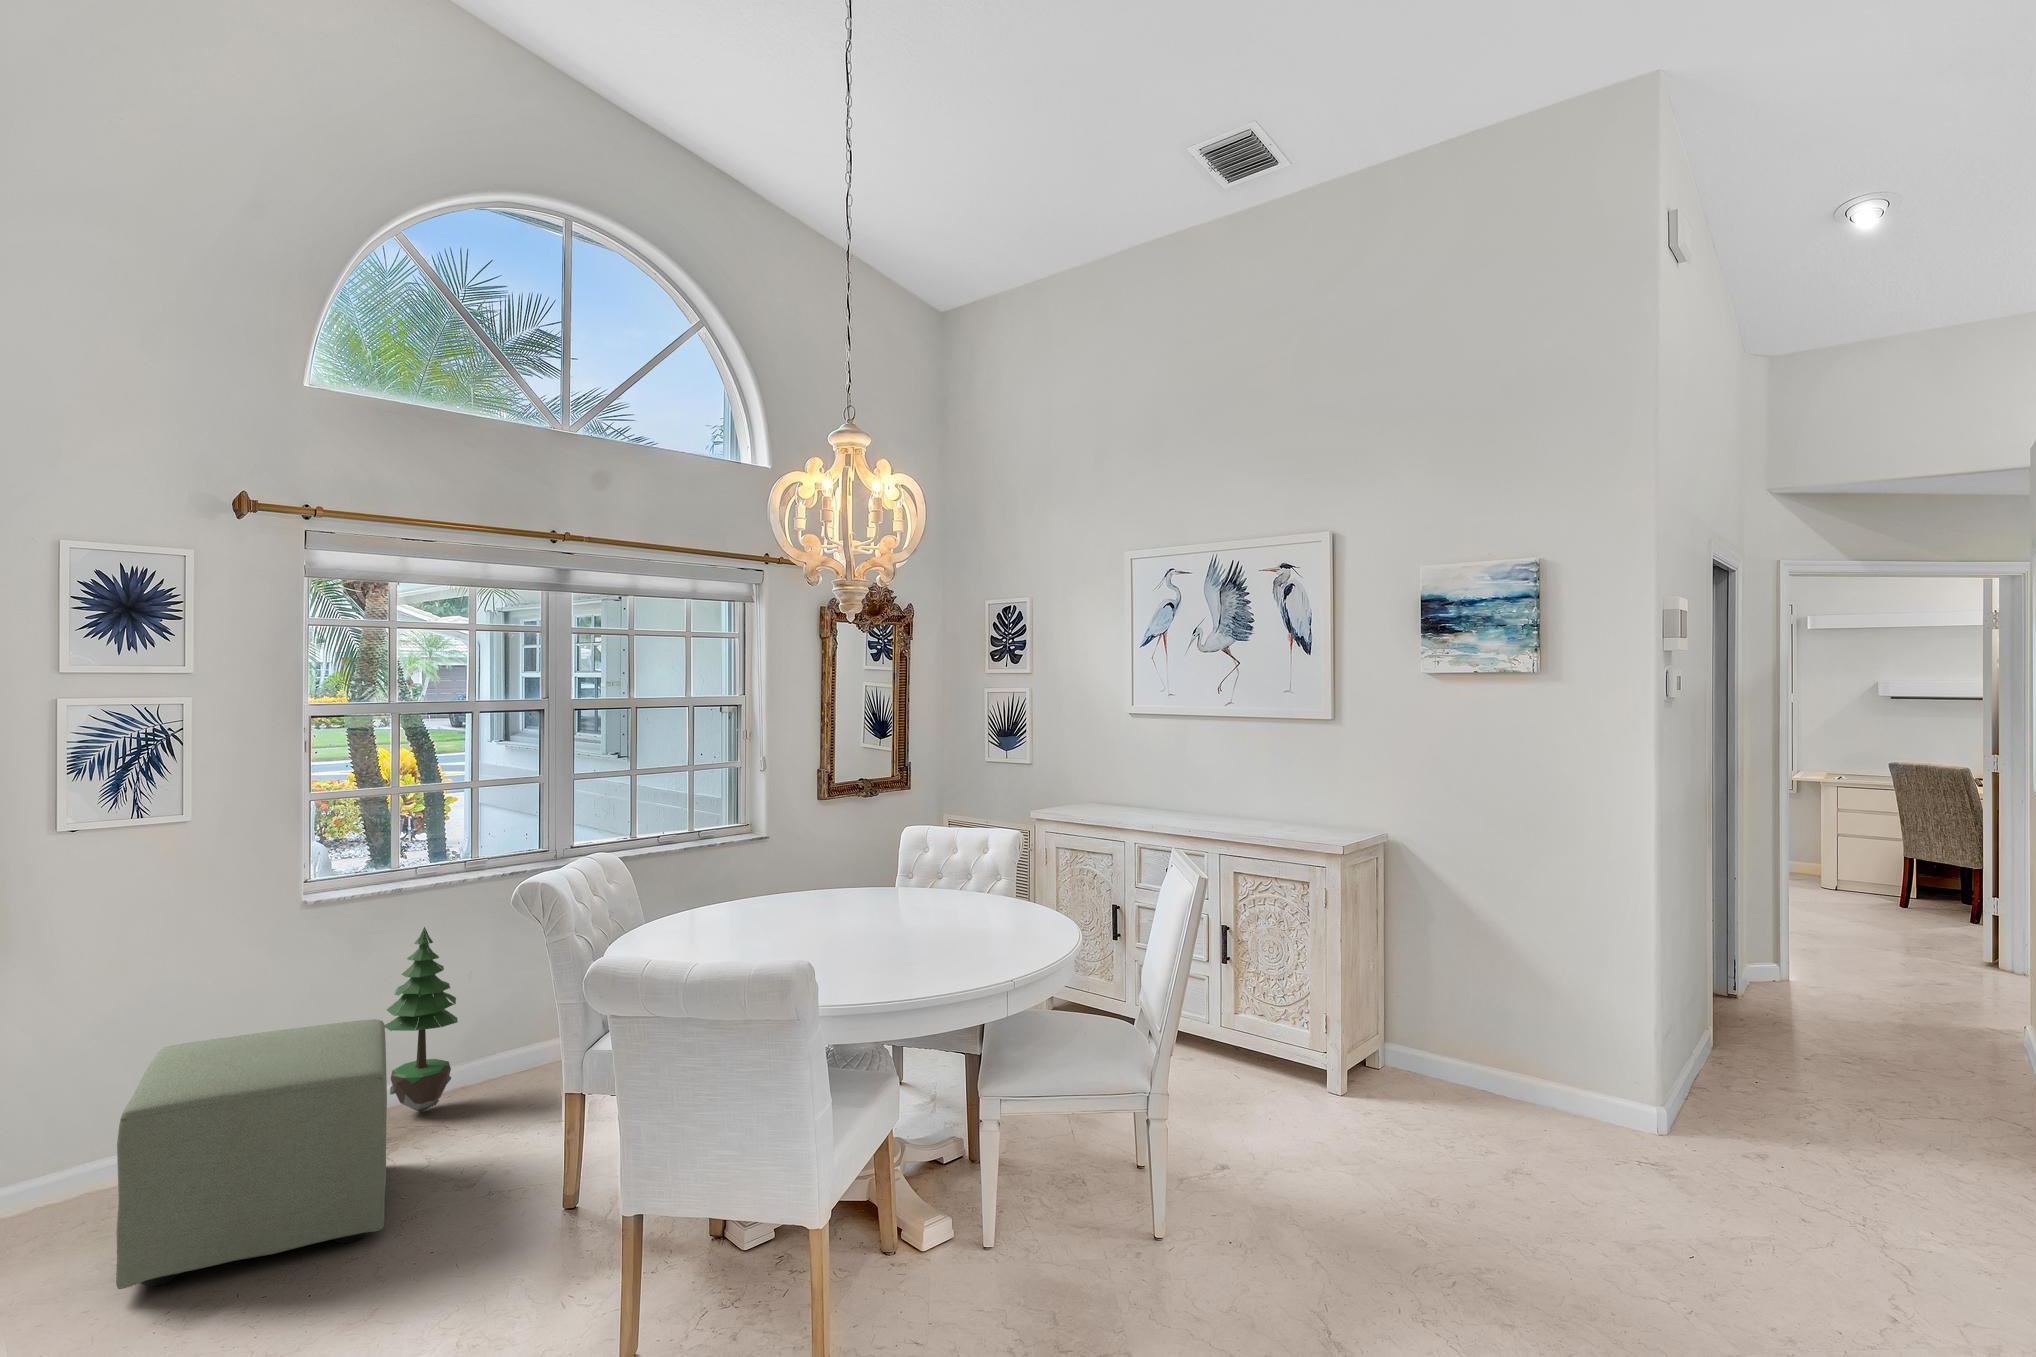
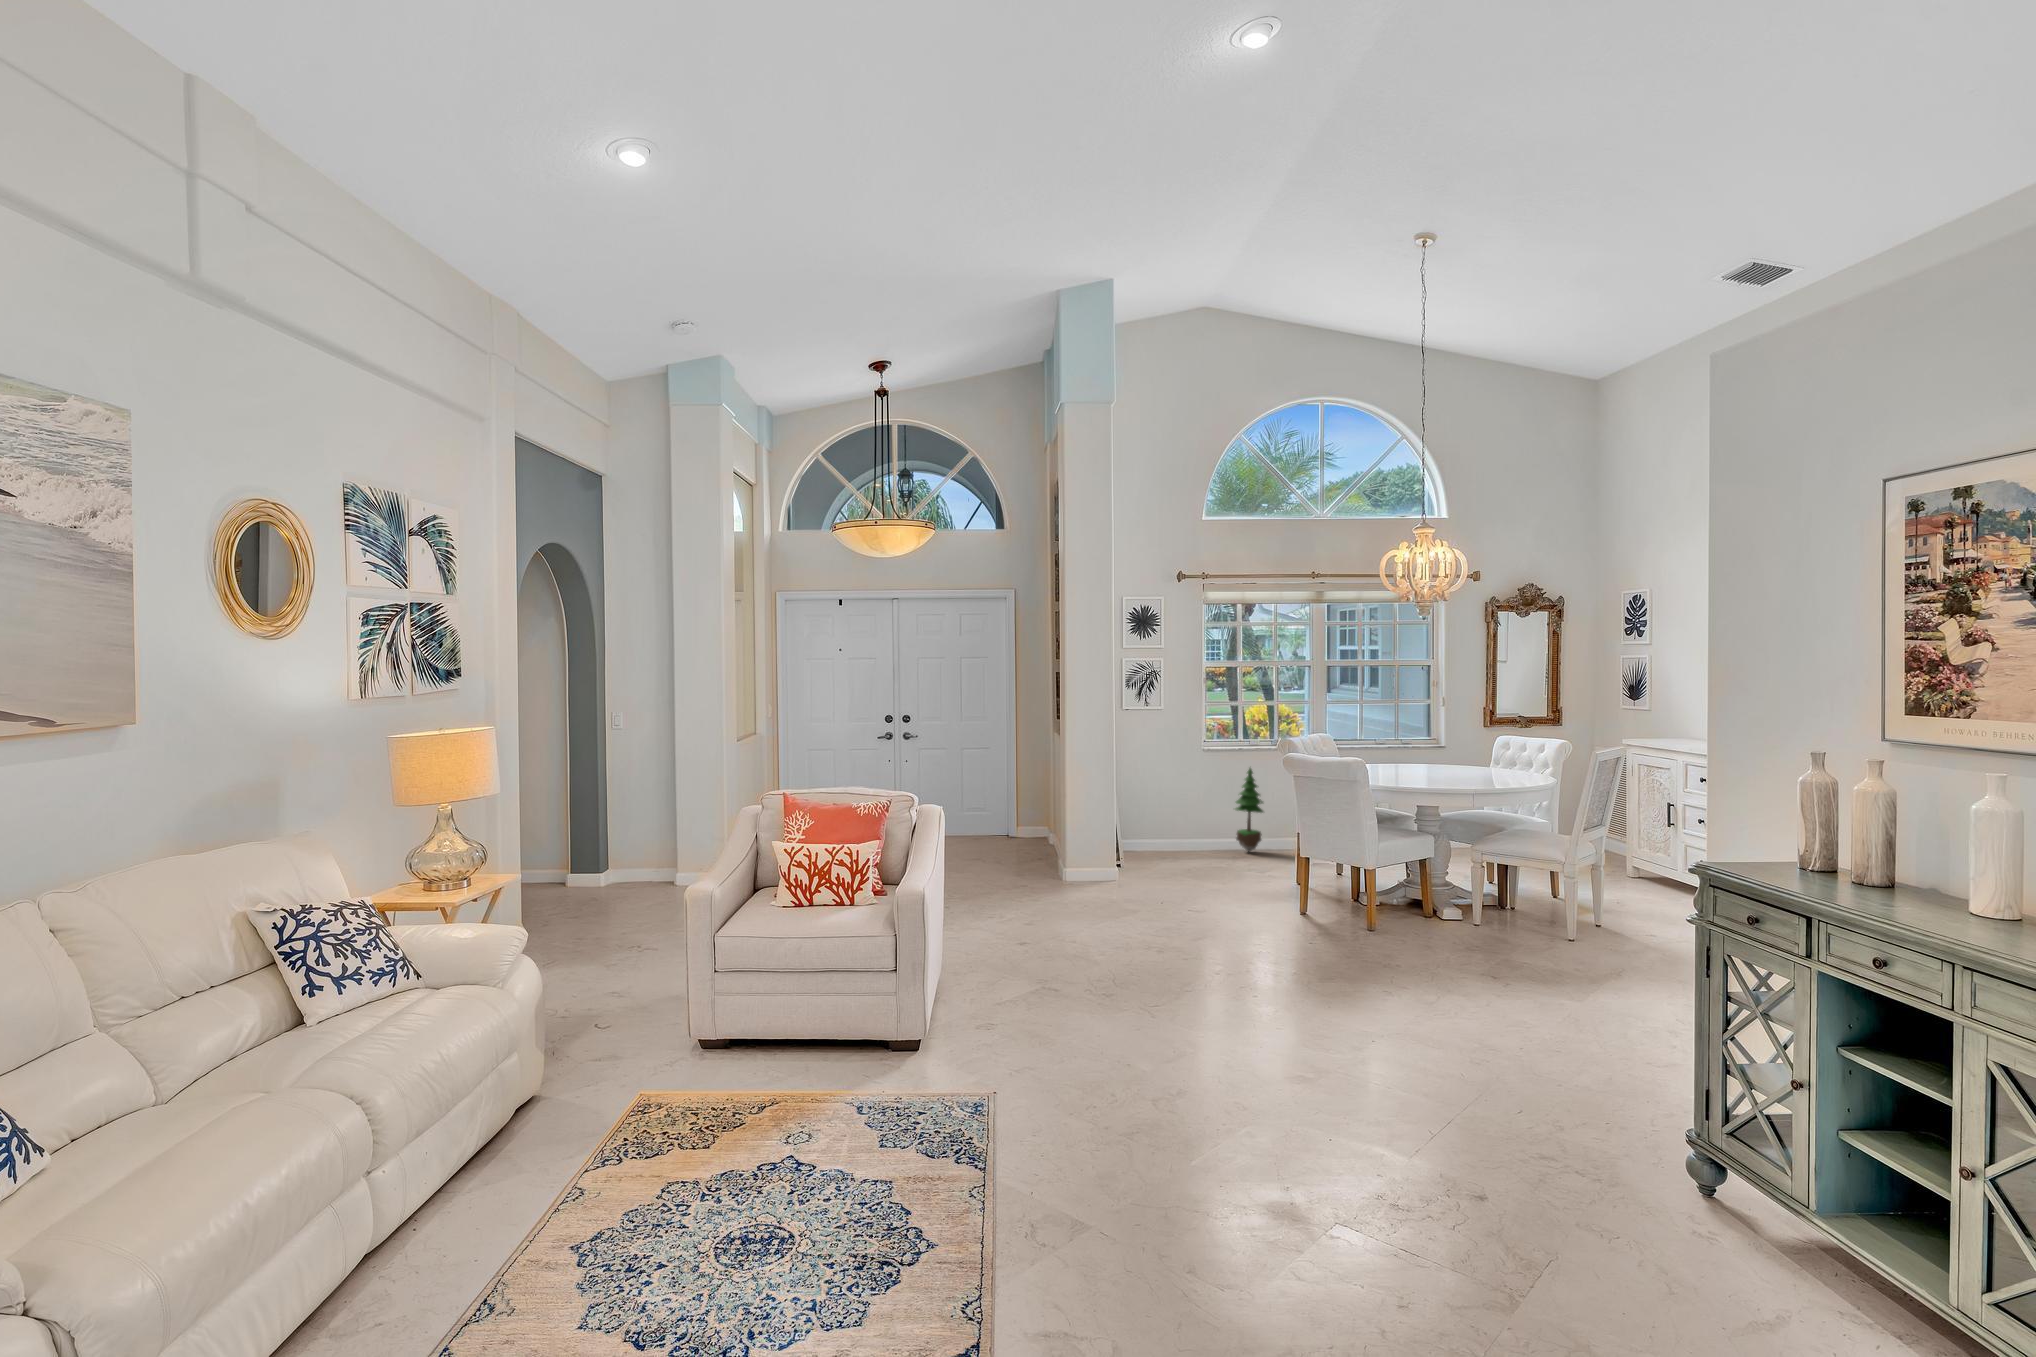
ottoman: present [116,1019,387,1289] -> none [1140,794,1229,875]

